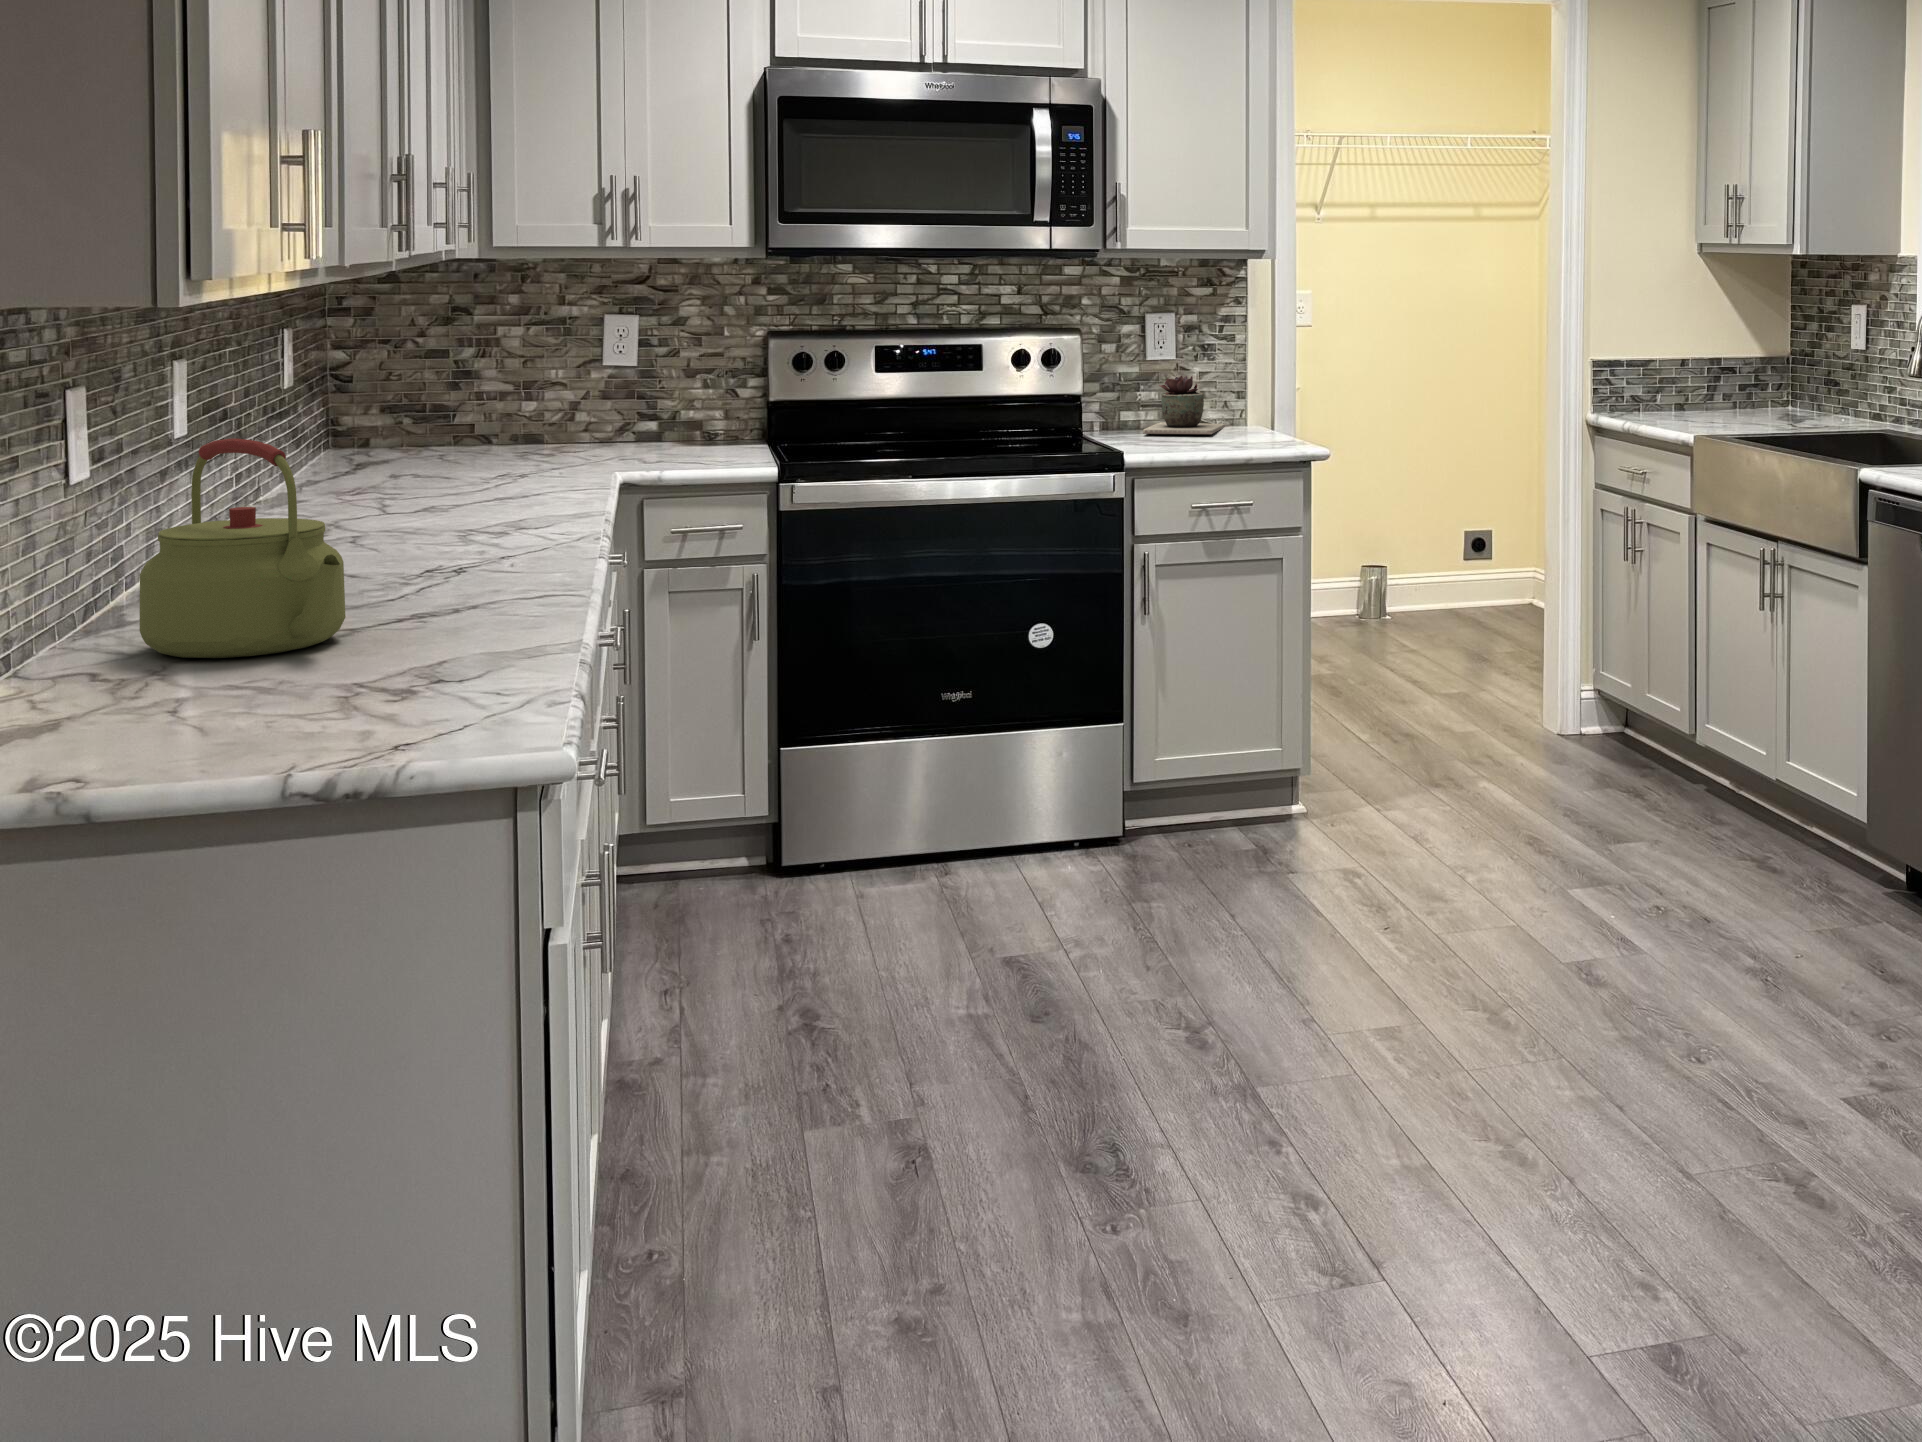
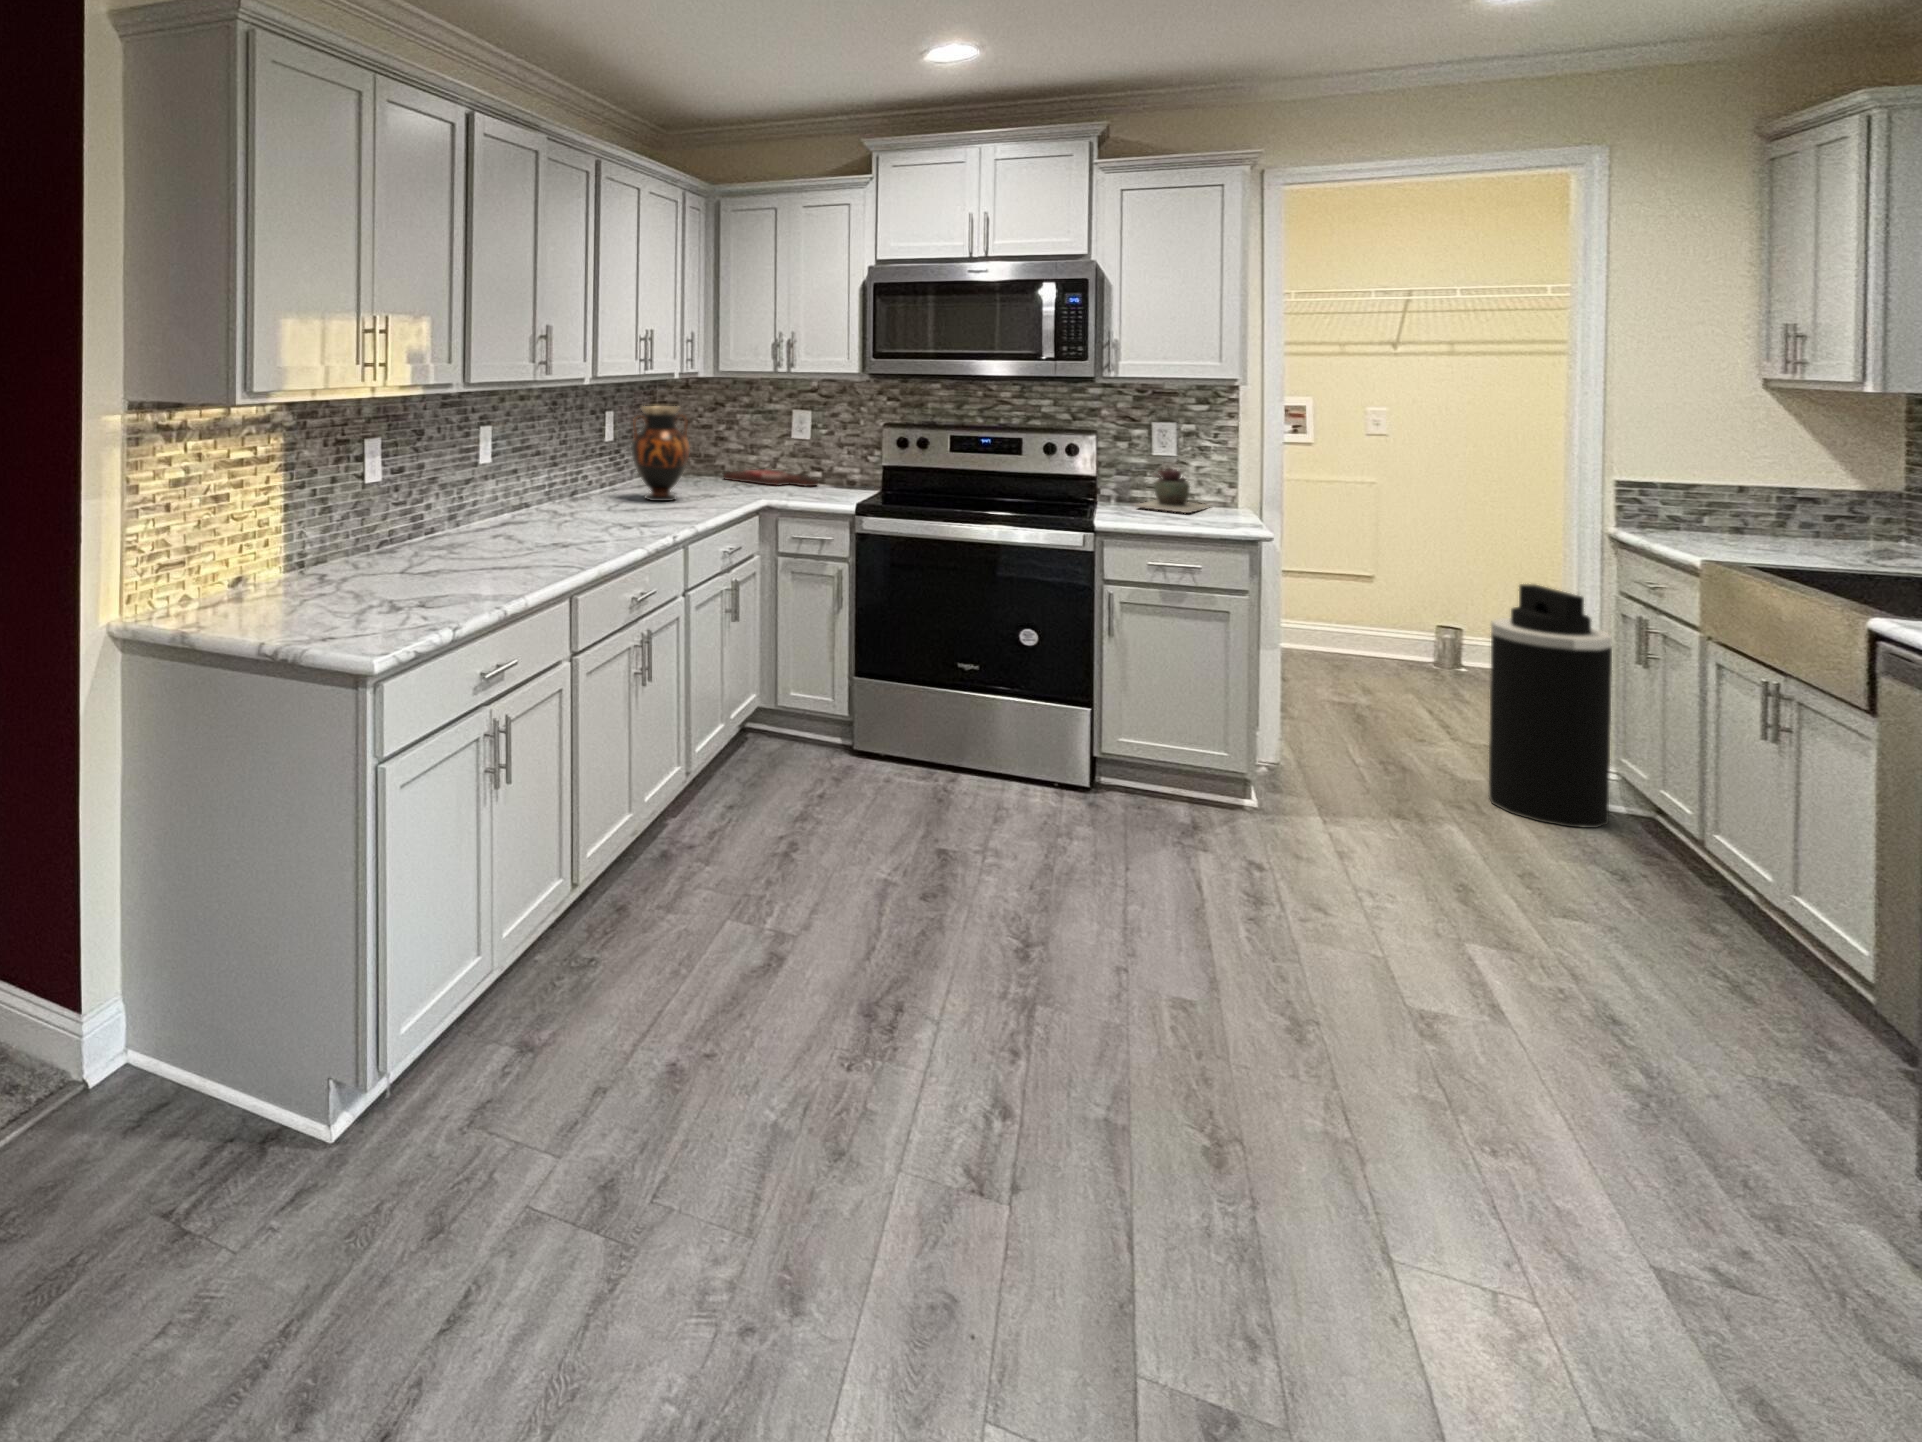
vase: none [359,303,483,485] -> present [631,406,690,501]
cutting board: none [474,421,666,449] -> present [723,469,818,486]
kettle: present [139,438,346,658] -> none [379,489,463,596]
trash can: none [1495,488,1597,758] -> present [1489,584,1612,828]

